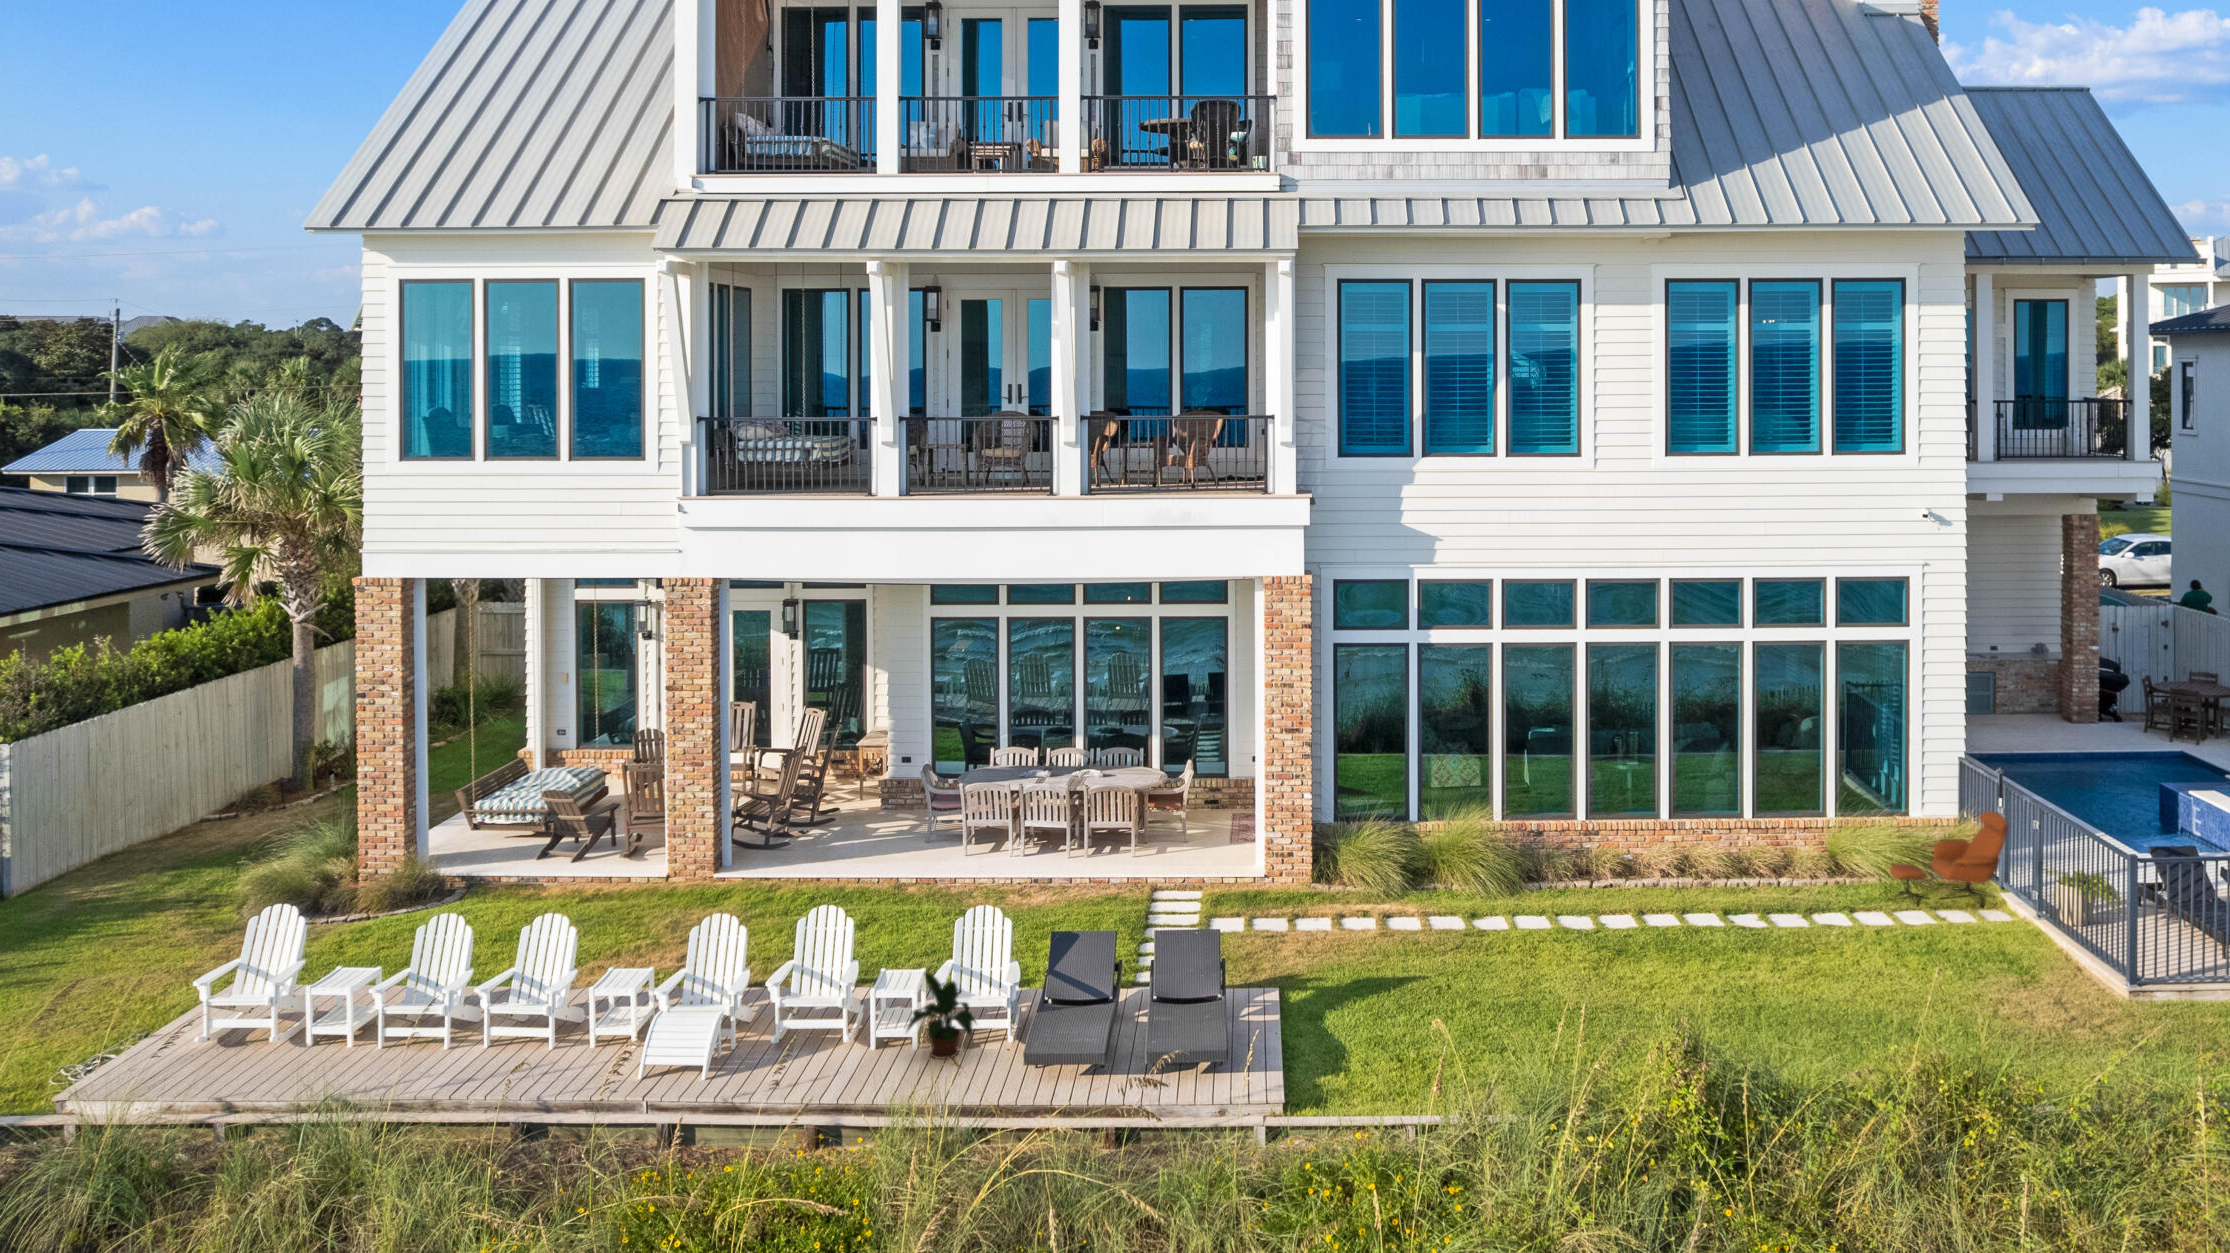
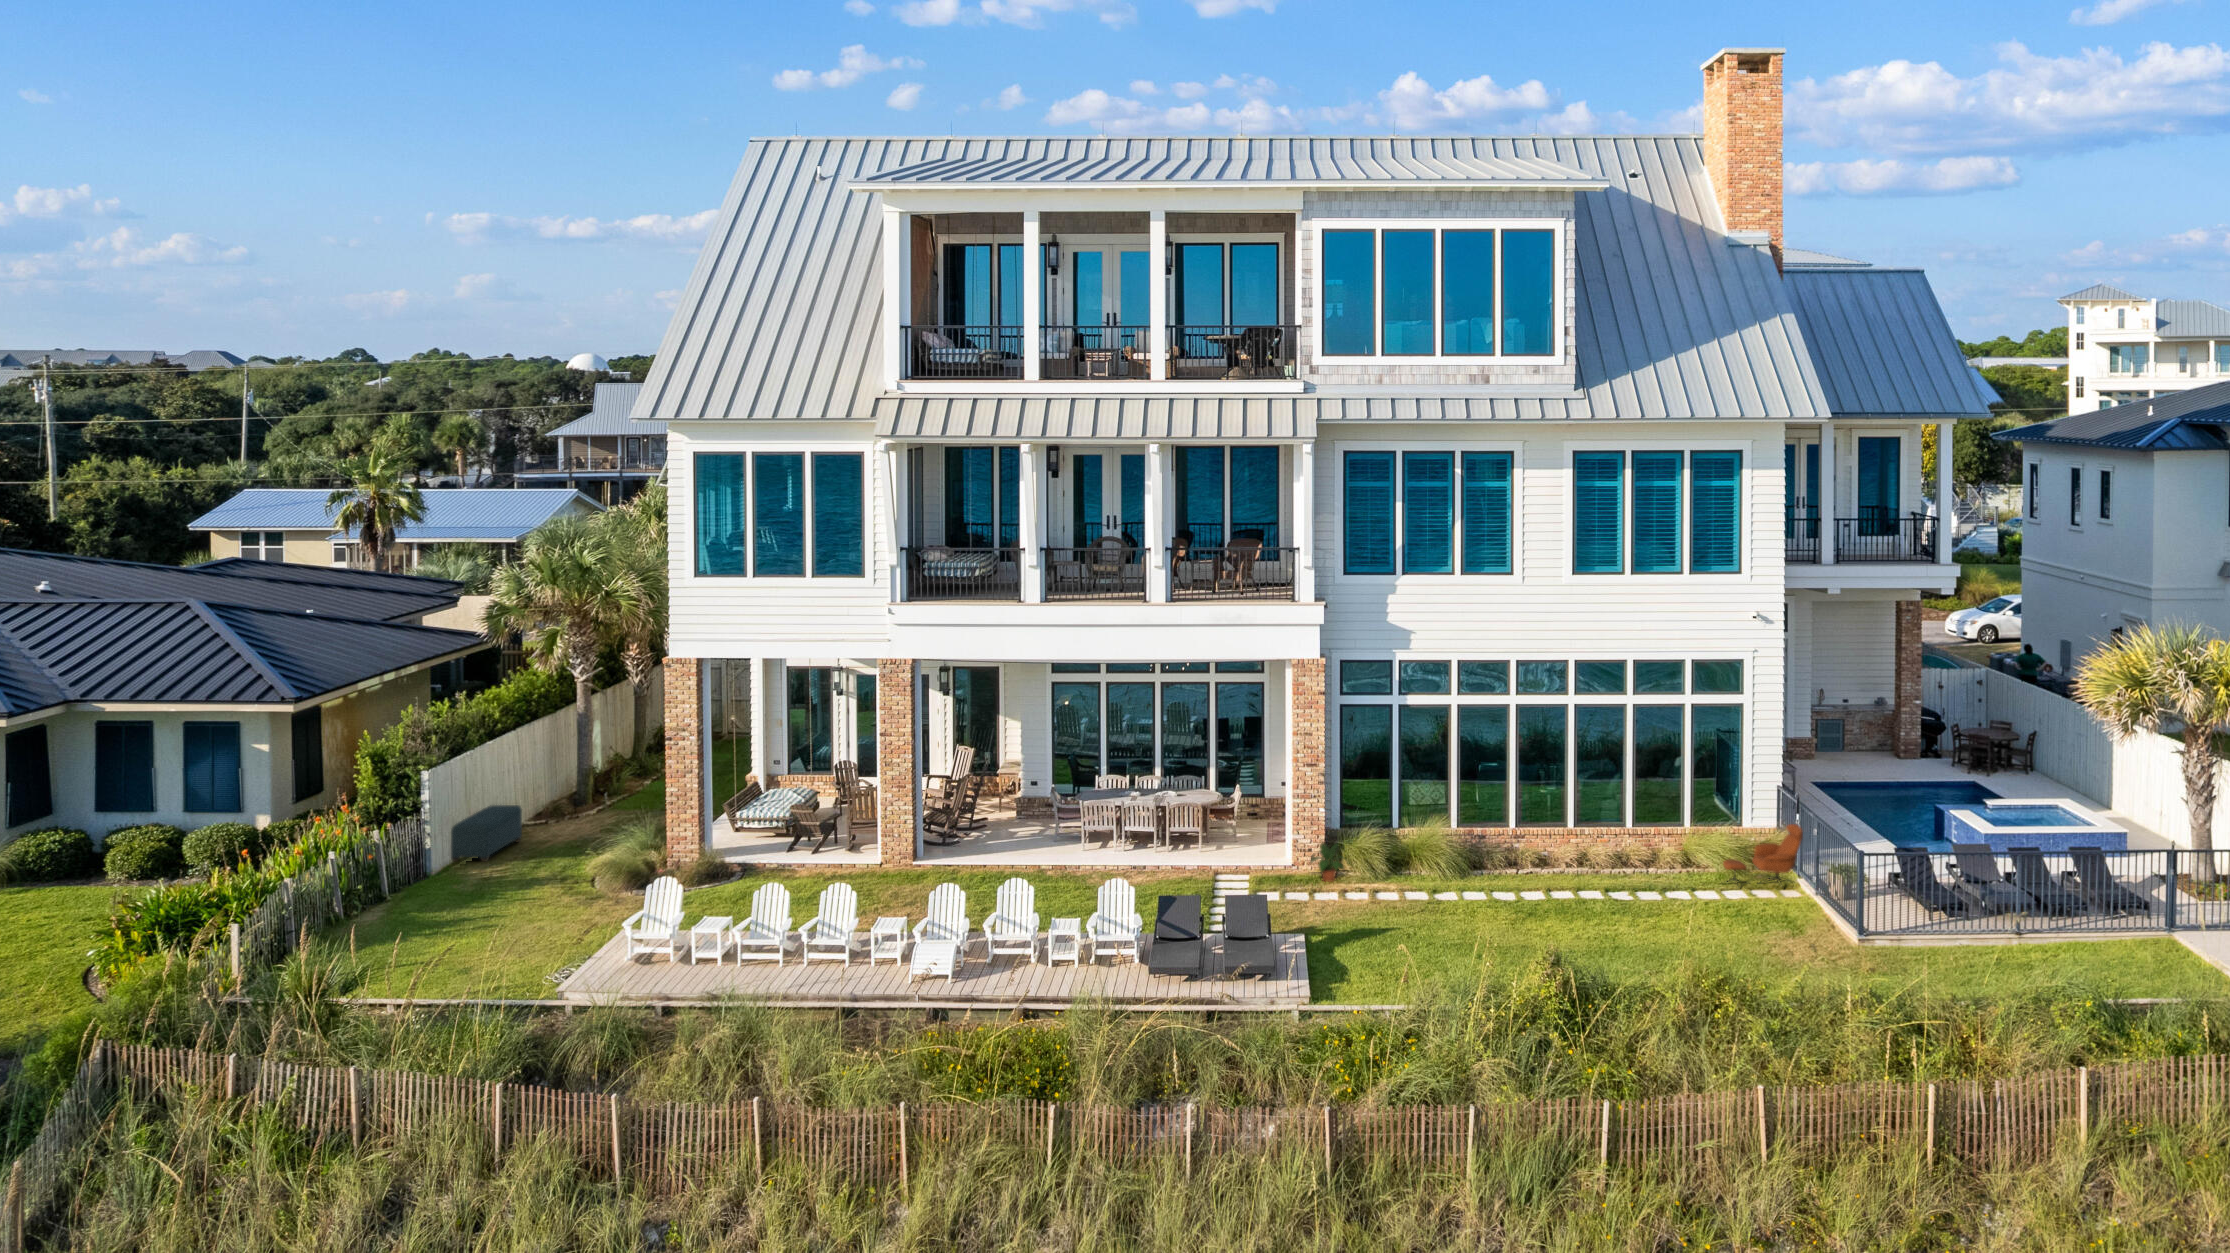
bench: none [41,794,168,877] -> present [451,805,522,862]
potted plant: present [906,972,976,1059] -> present [1311,842,1345,882]

